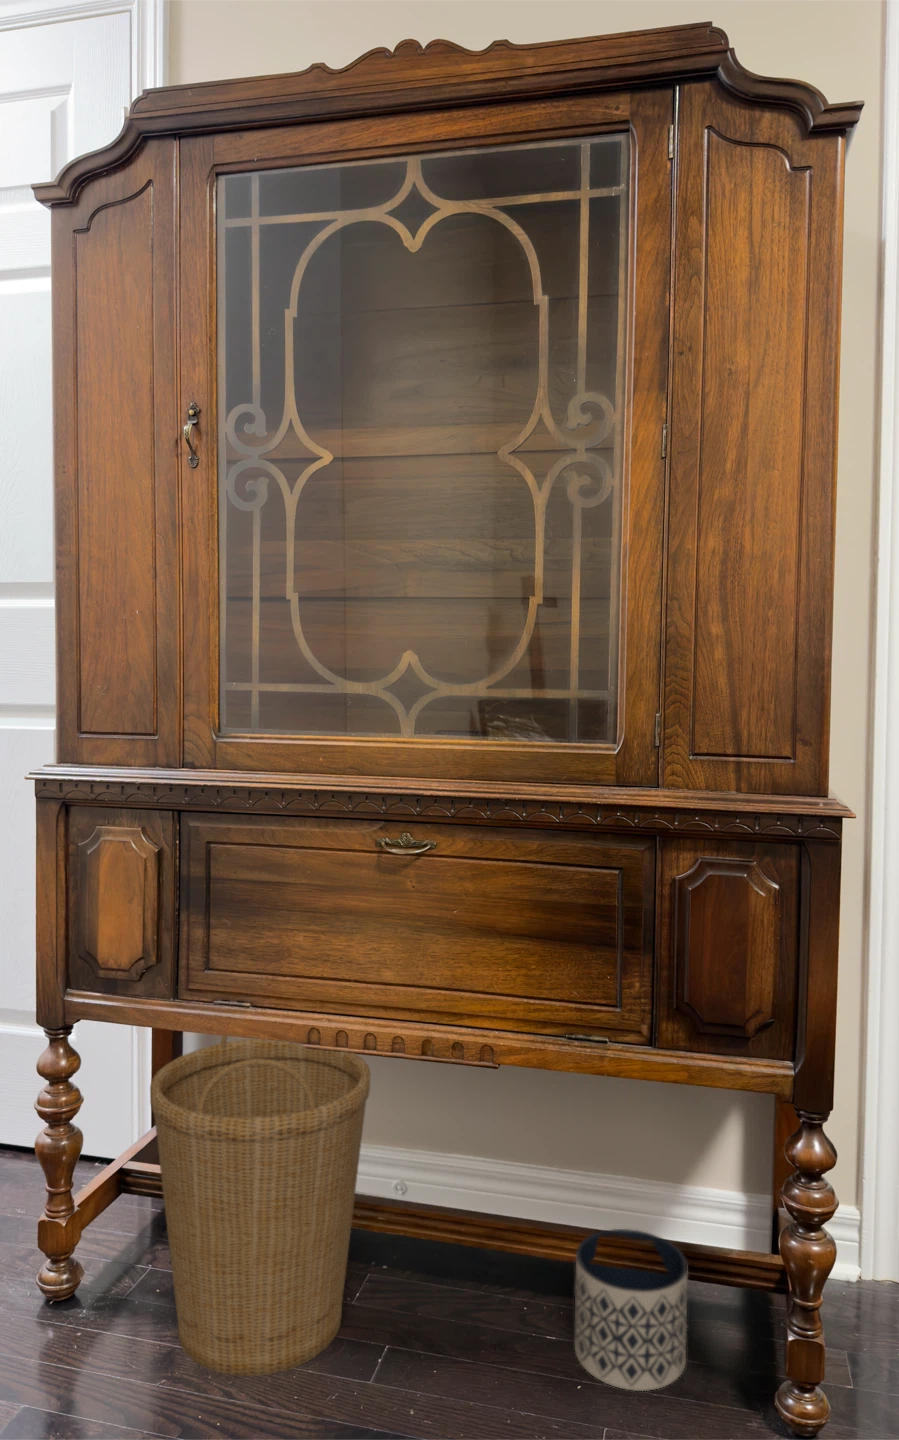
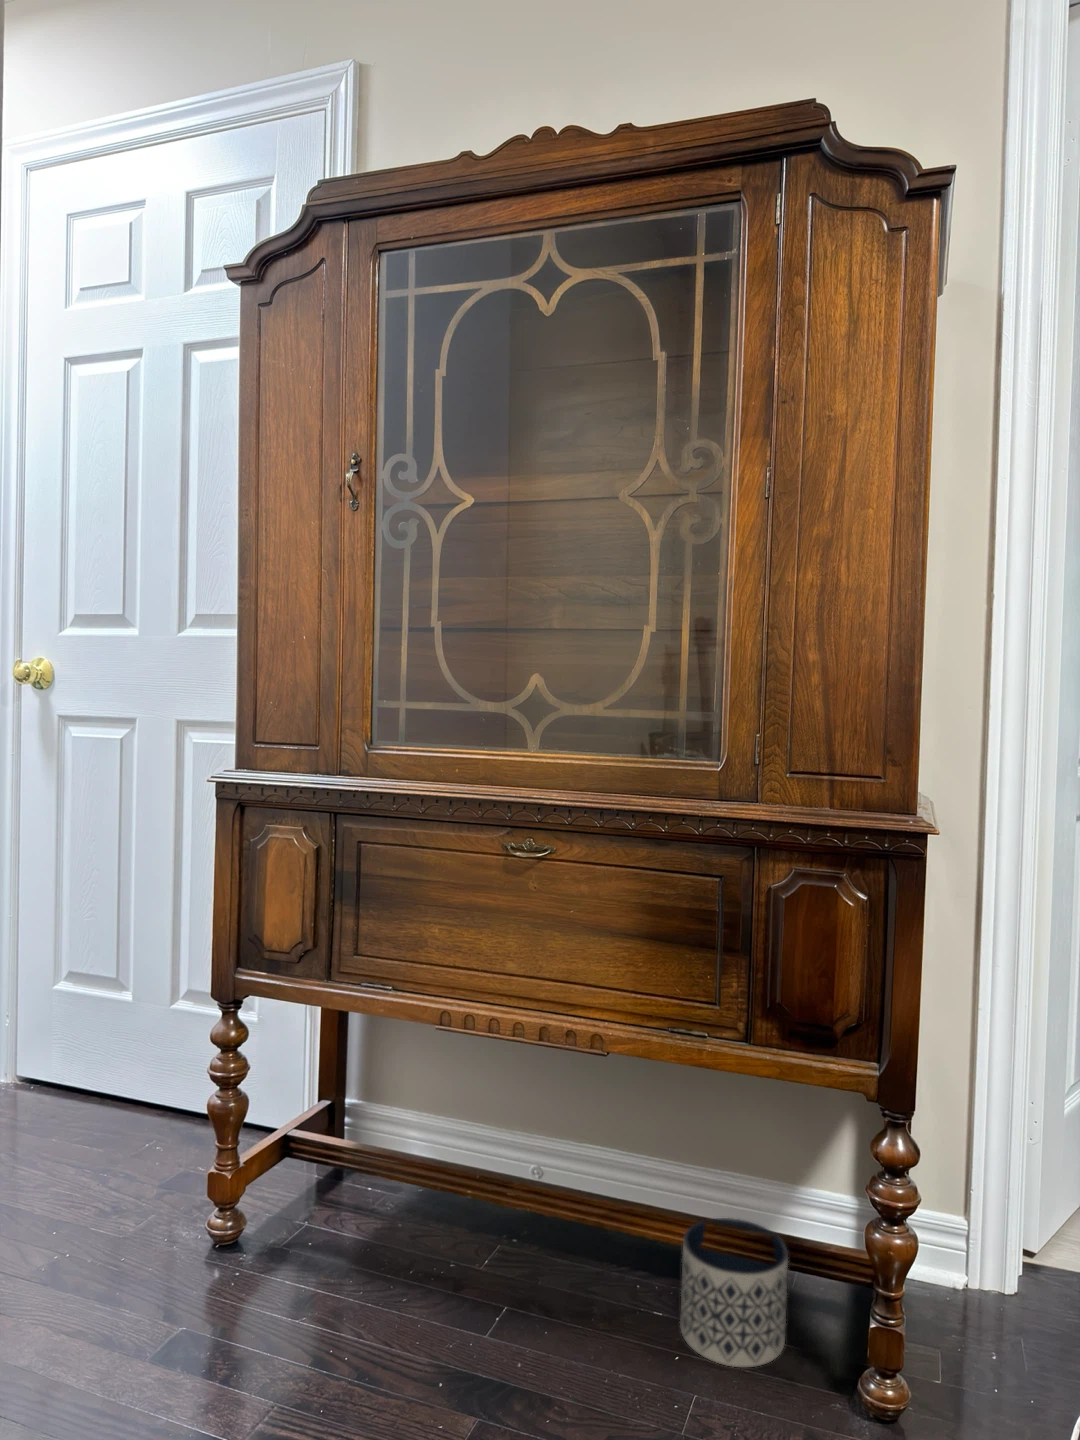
basket: present [150,1035,370,1376] -> none [304,987,501,1322]

